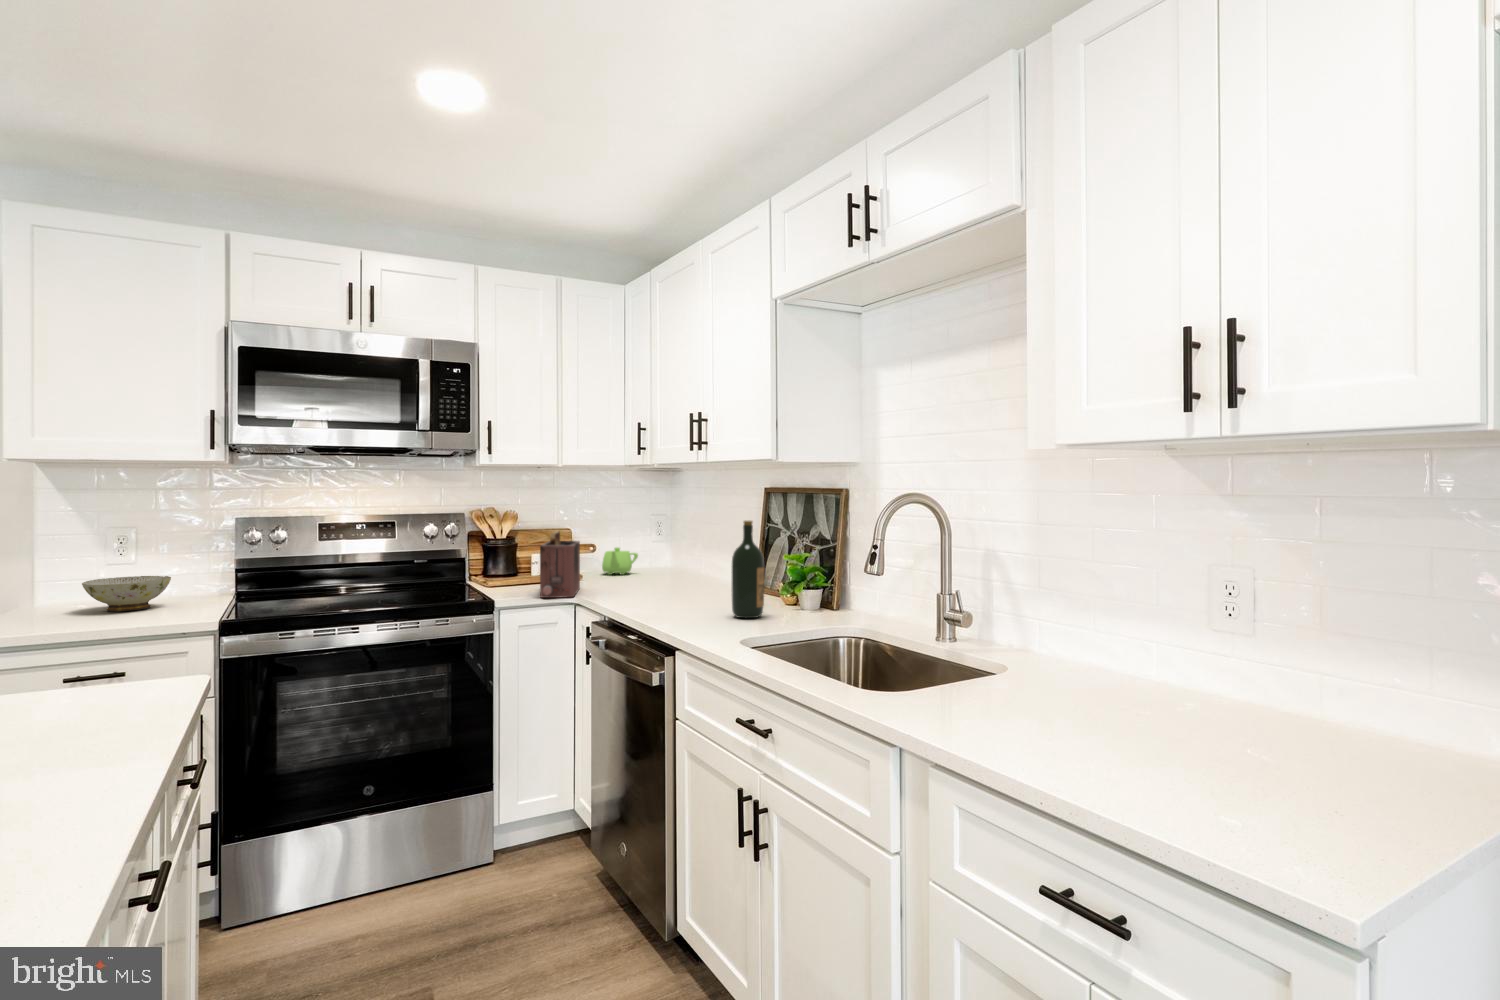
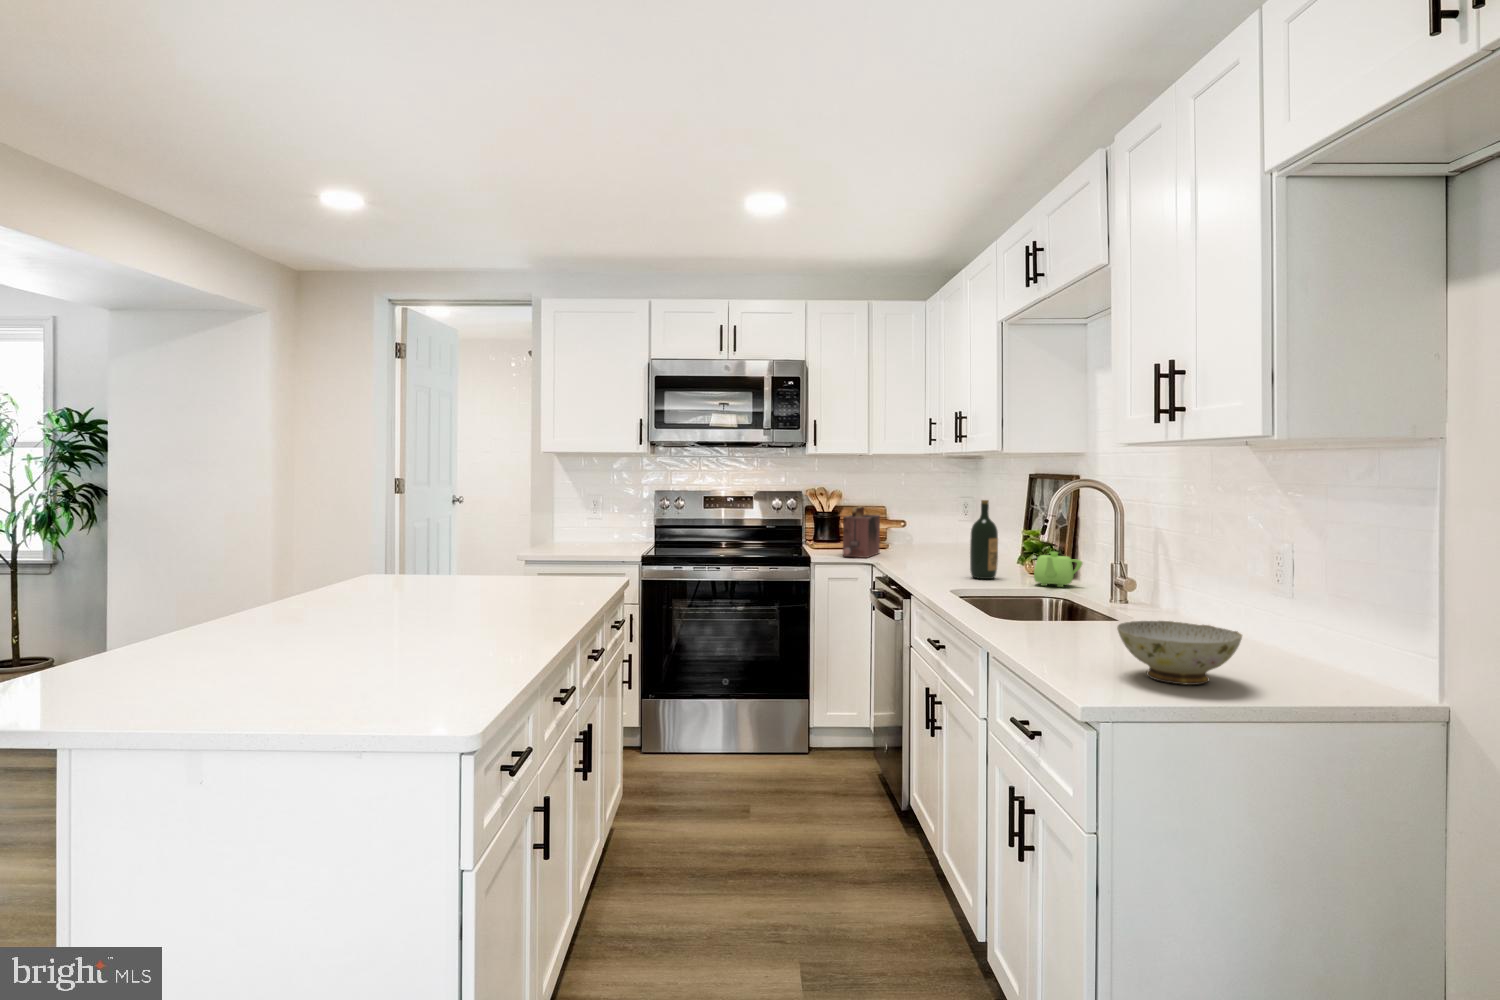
teapot: present [602,547,638,575] -> present [1034,552,1082,587]
ceramic bowl: present [82,576,171,611] -> present [1117,621,1242,685]

